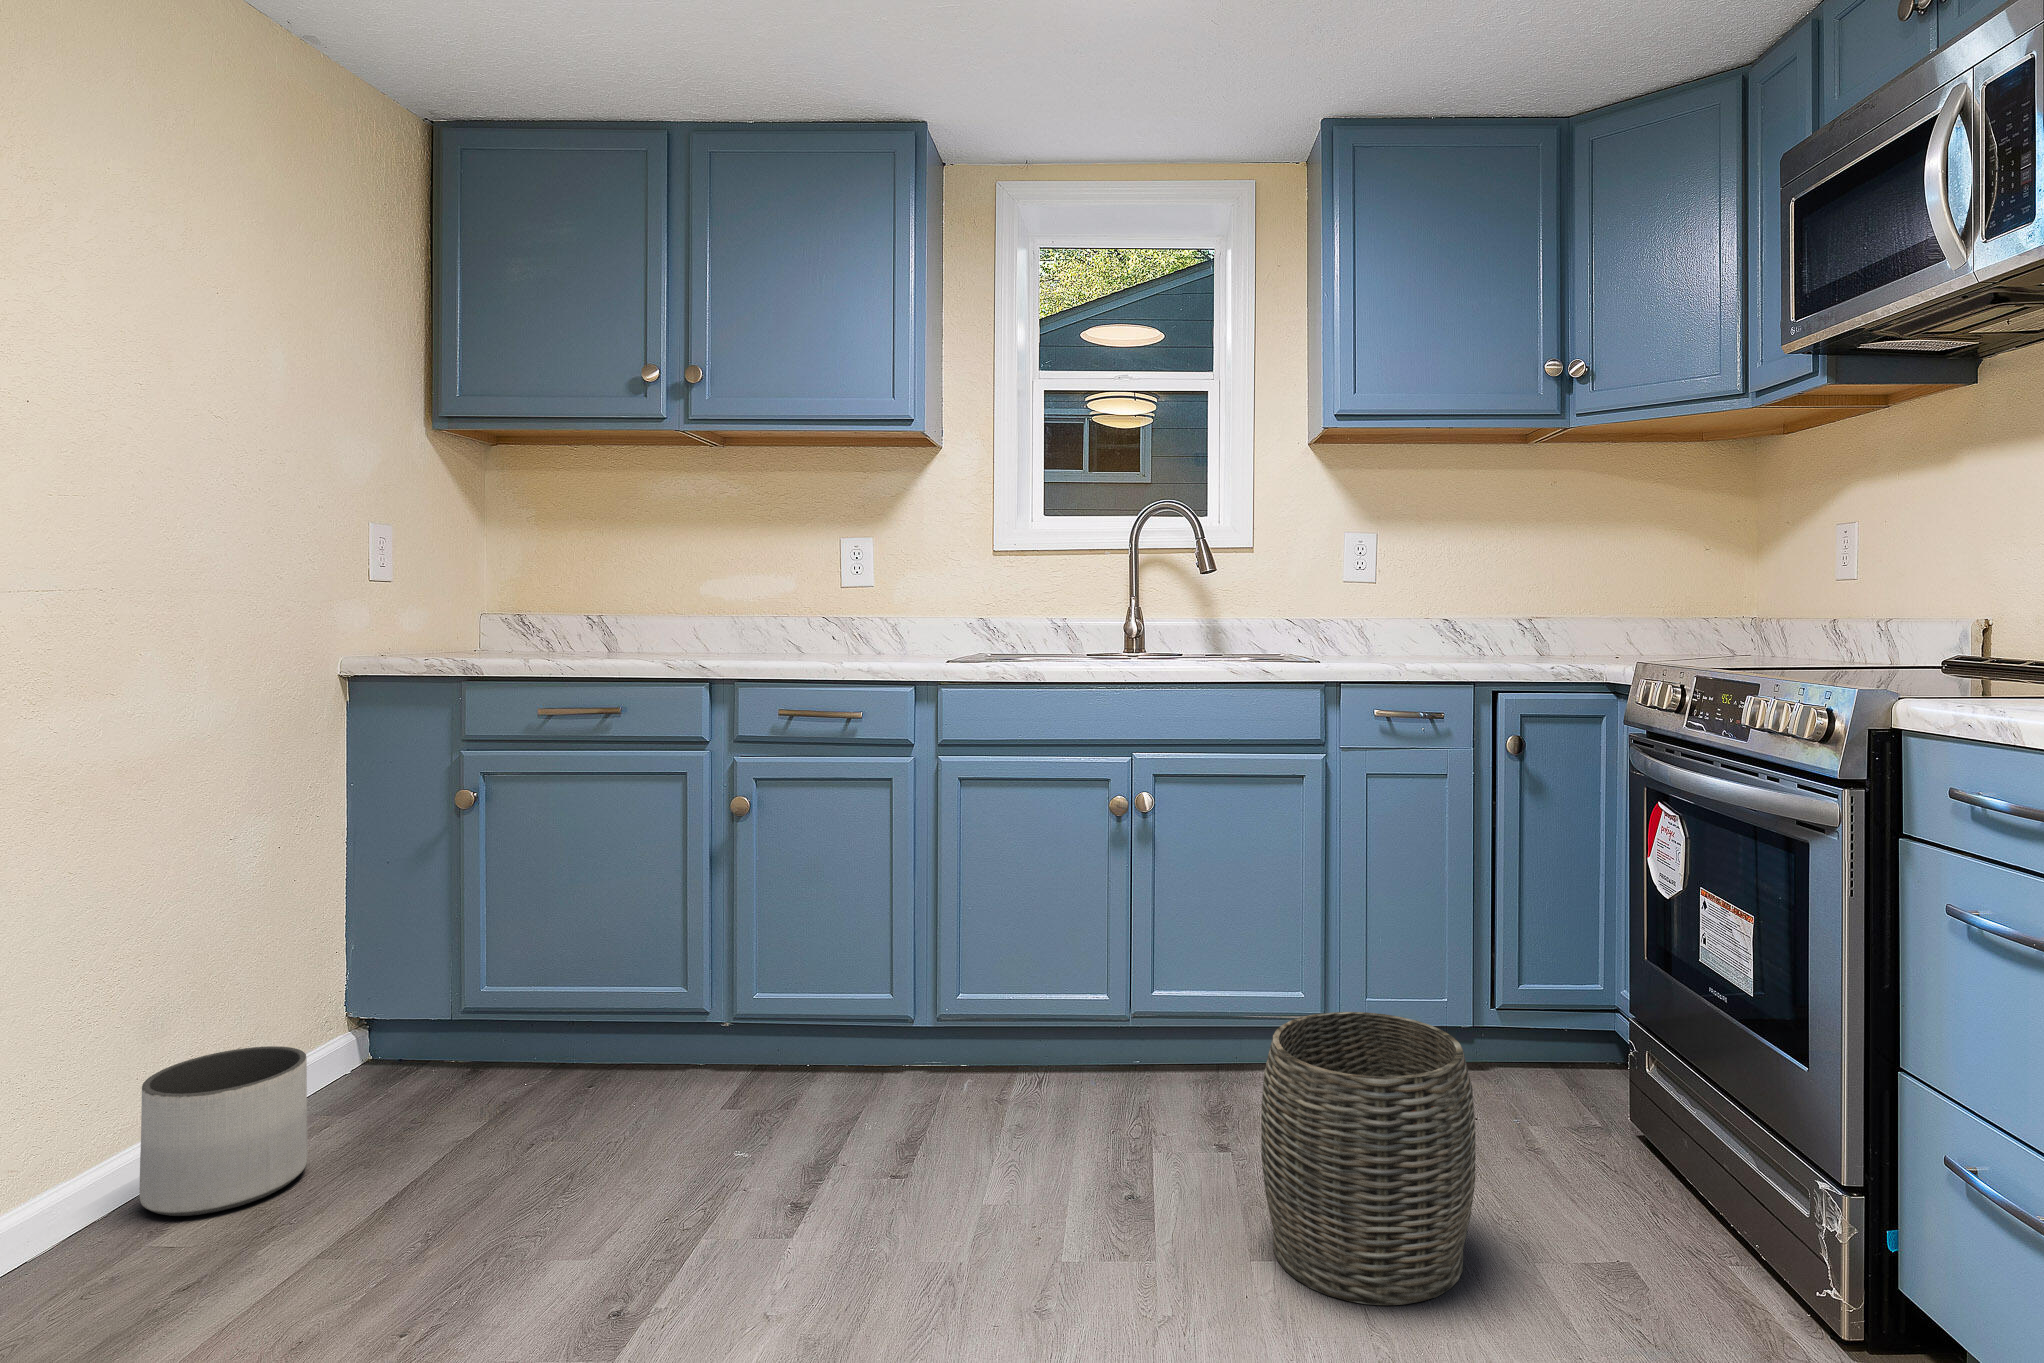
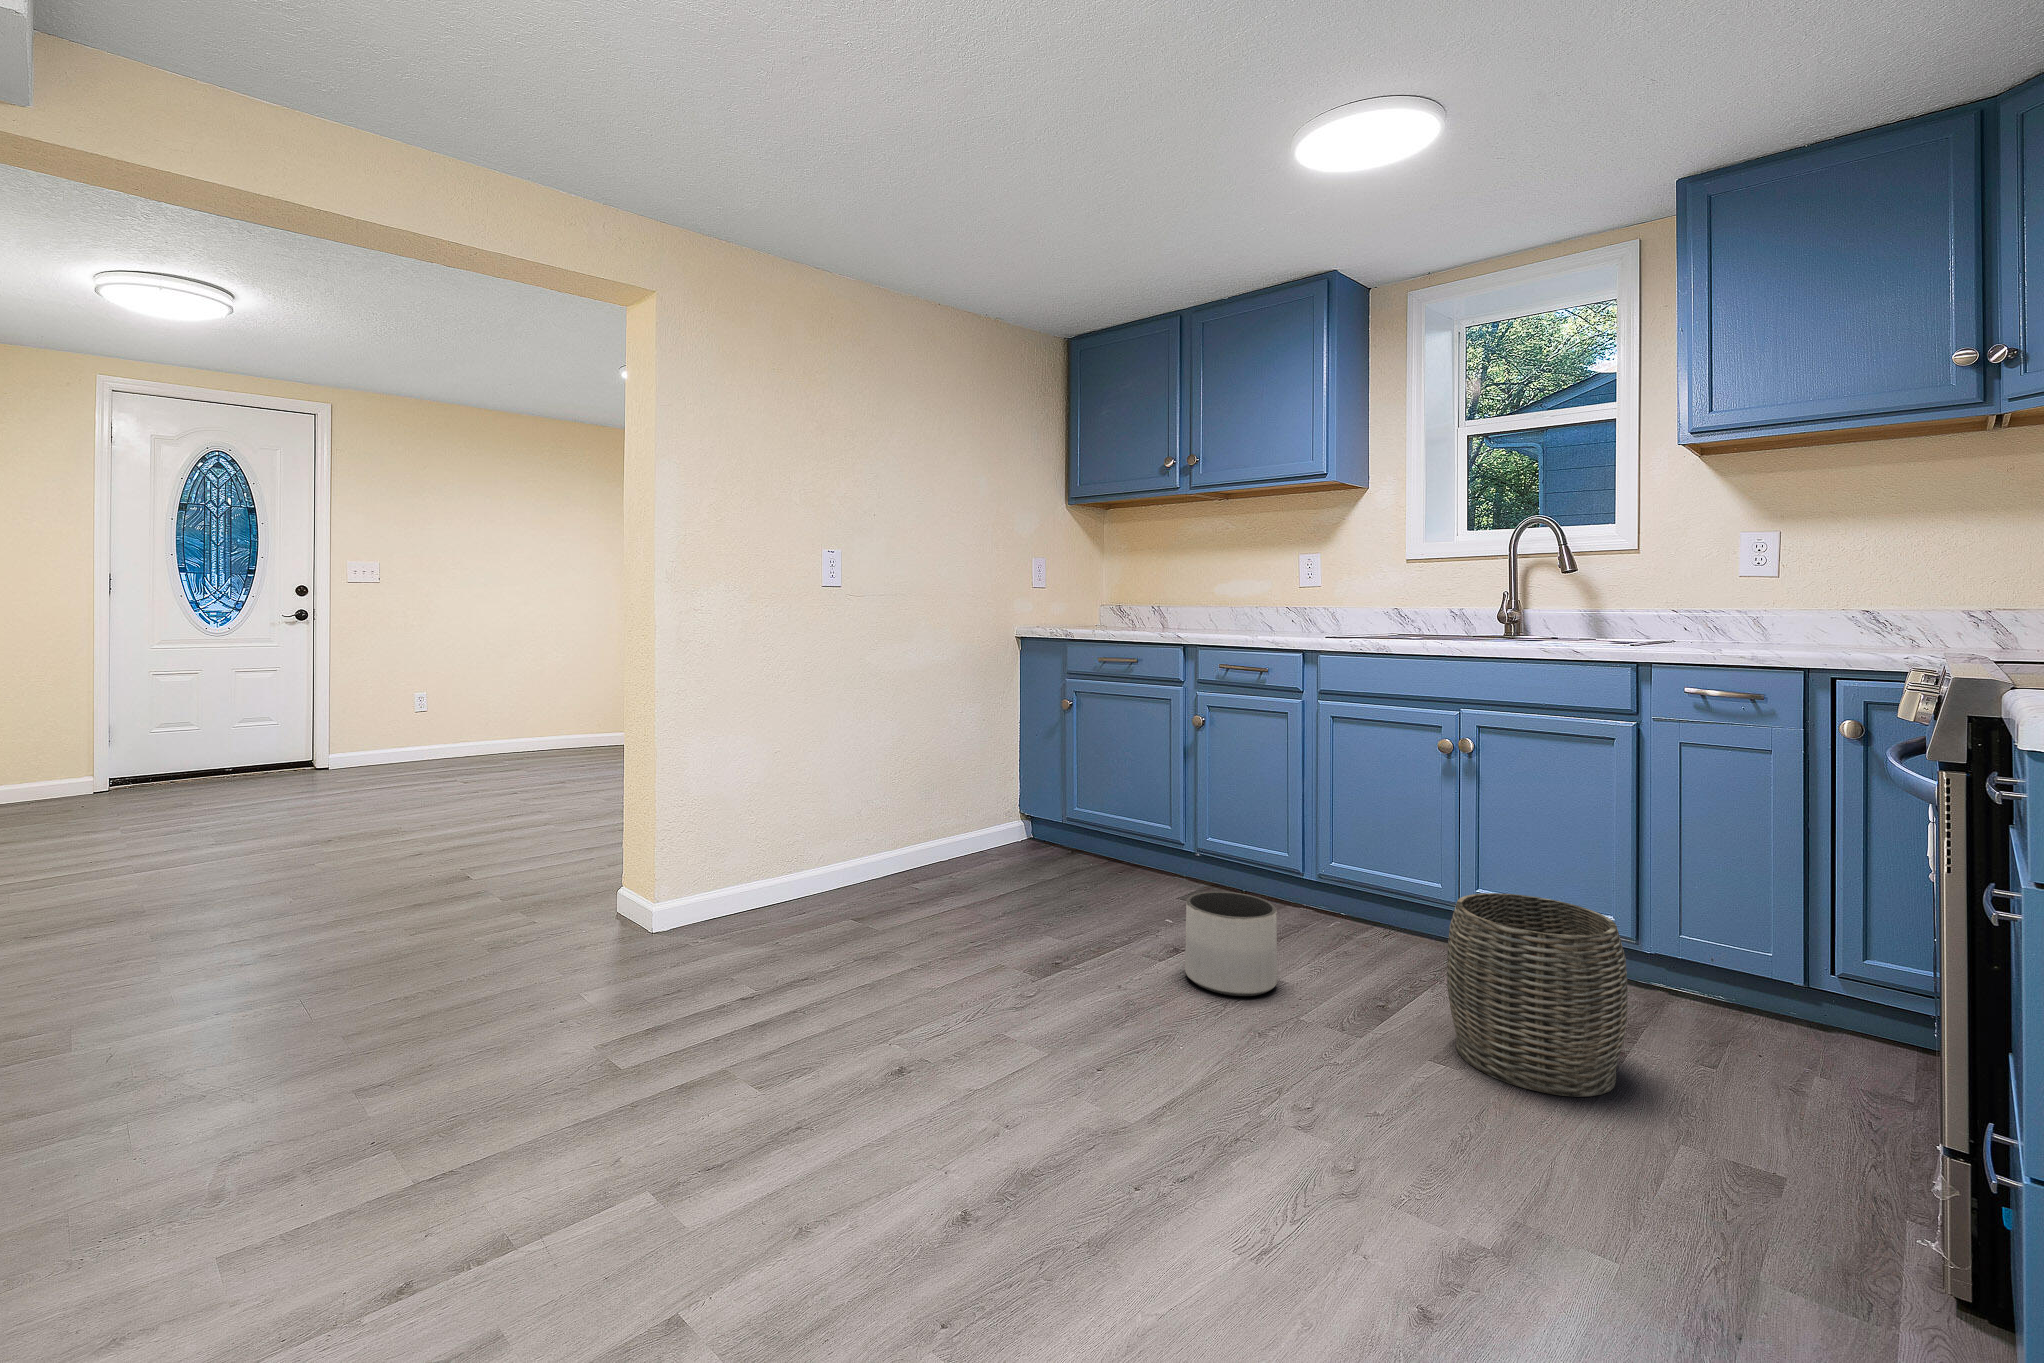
planter: present [139,1046,308,1216] -> present [1185,891,1277,996]

